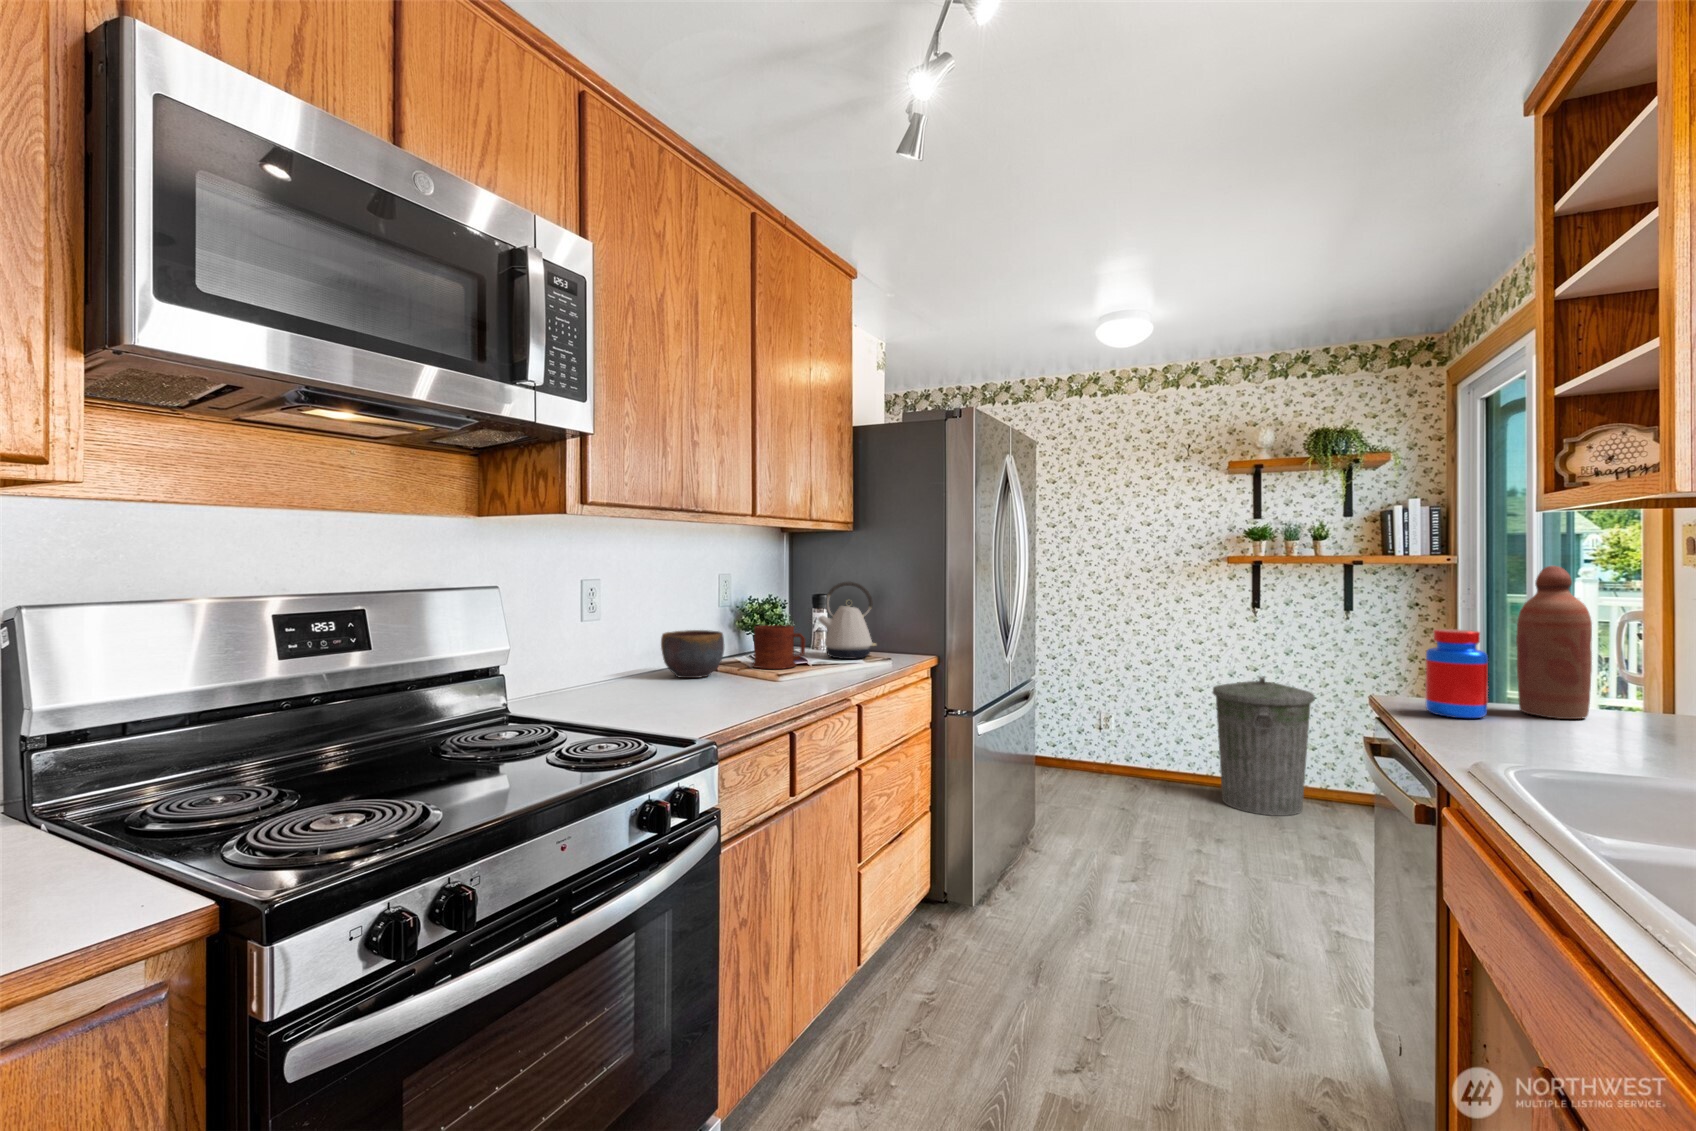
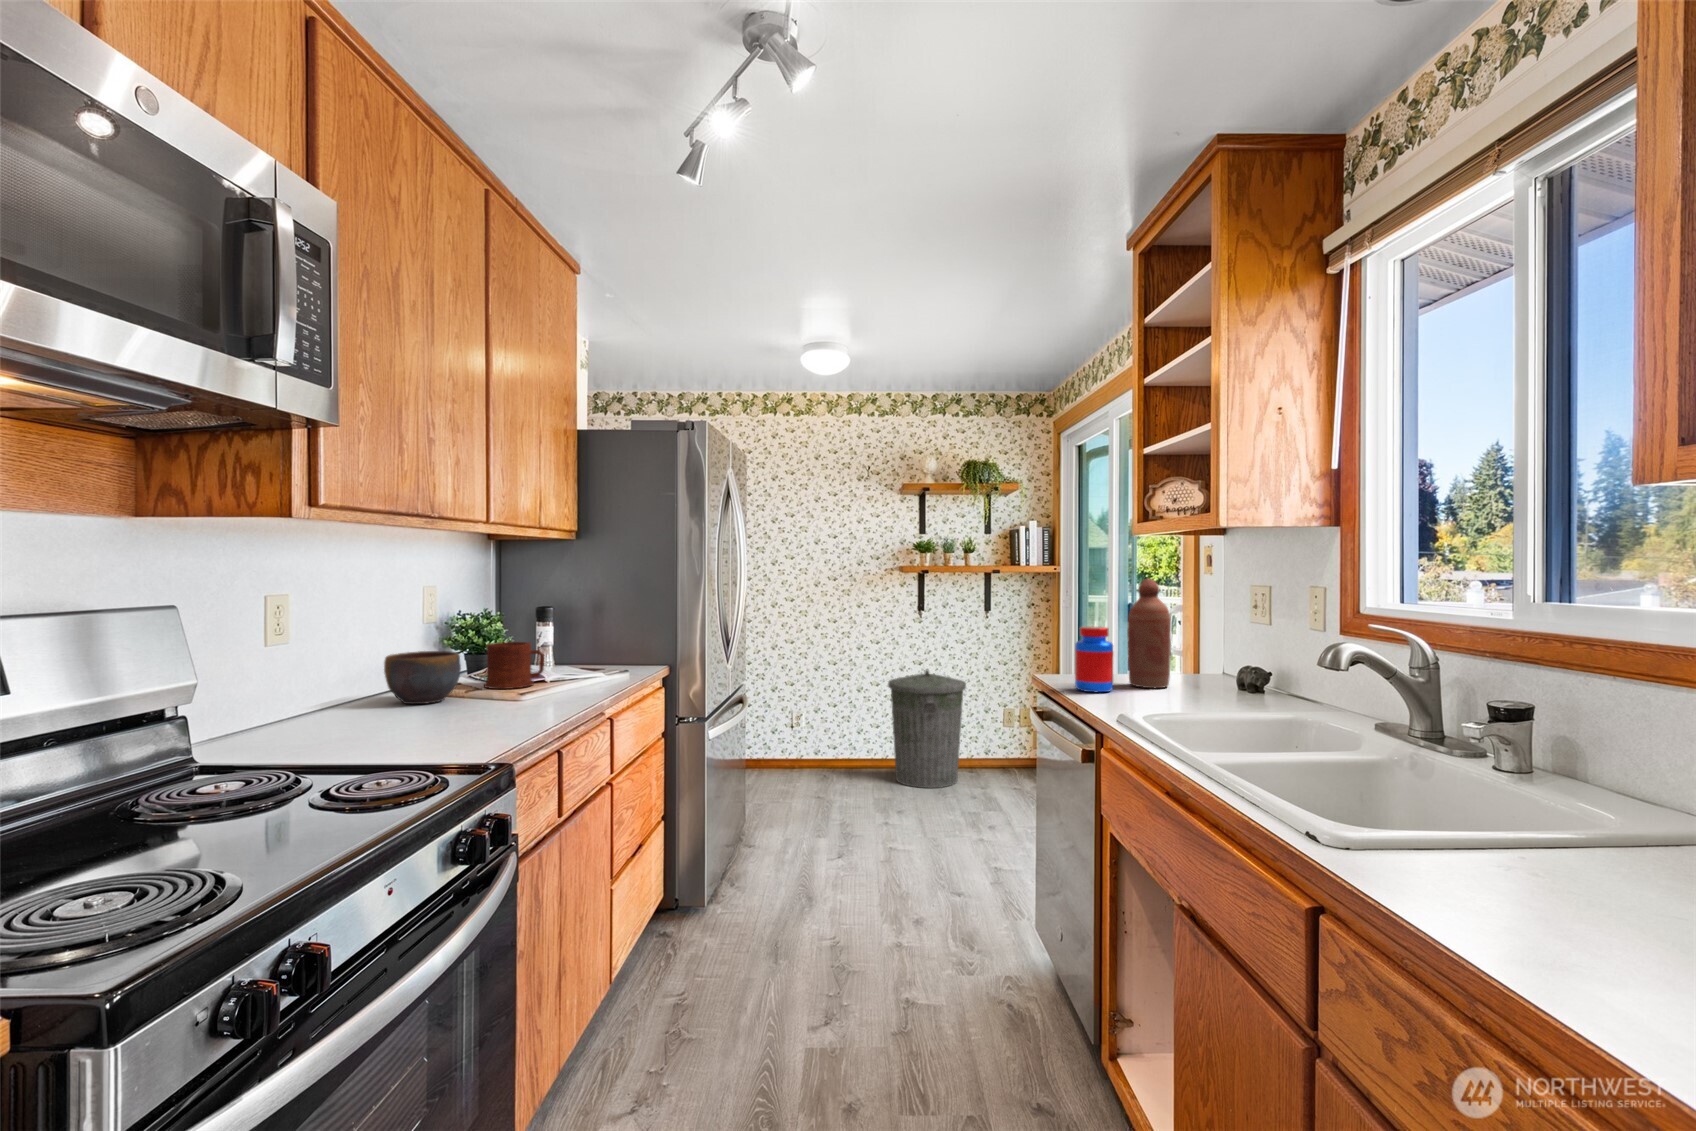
kettle: present [818,582,876,659] -> none [549,595,612,674]

